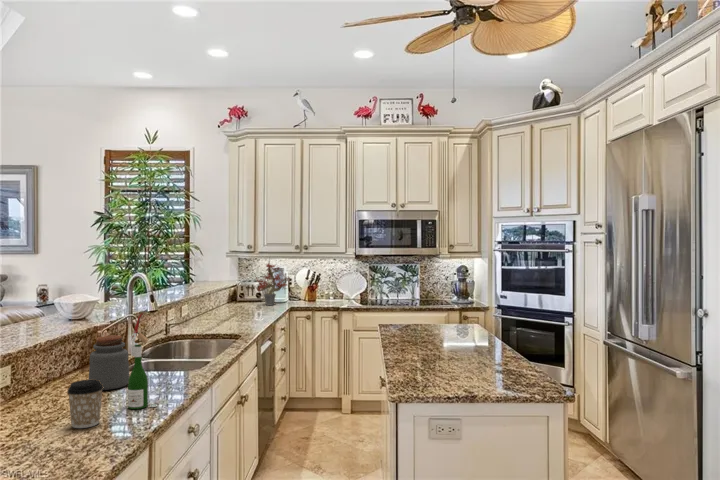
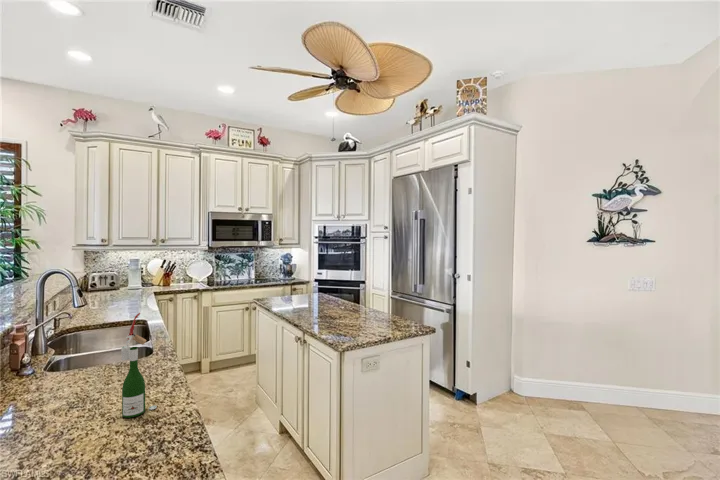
potted plant: present [256,262,290,306] -> none [117,248,151,292]
jar: present [89,335,129,390] -> none [31,341,86,407]
coffee cup: present [67,379,103,428] -> none [69,395,116,459]

